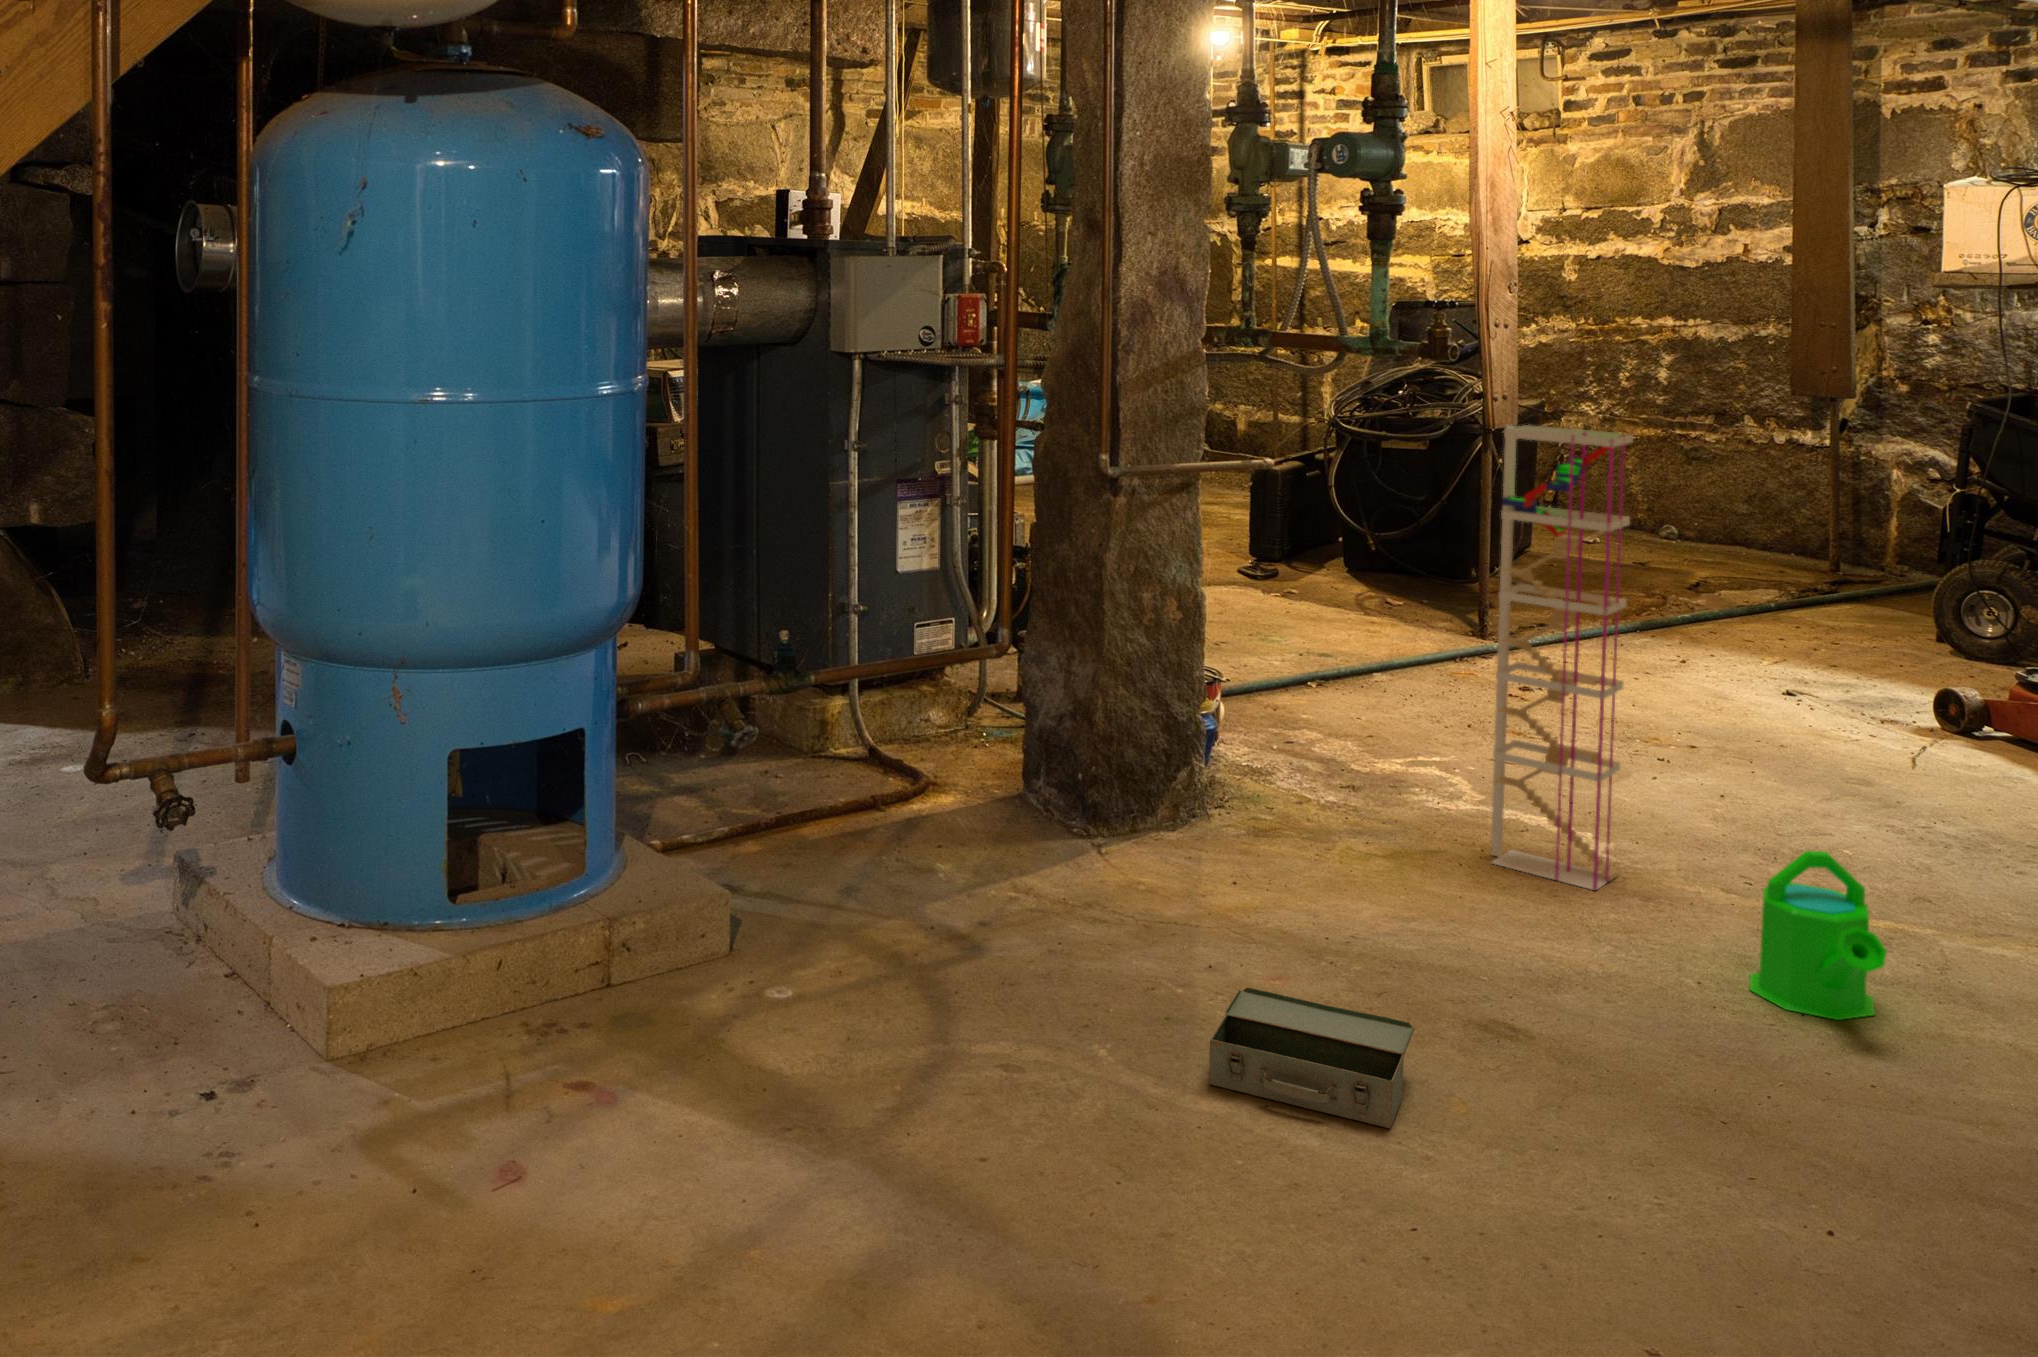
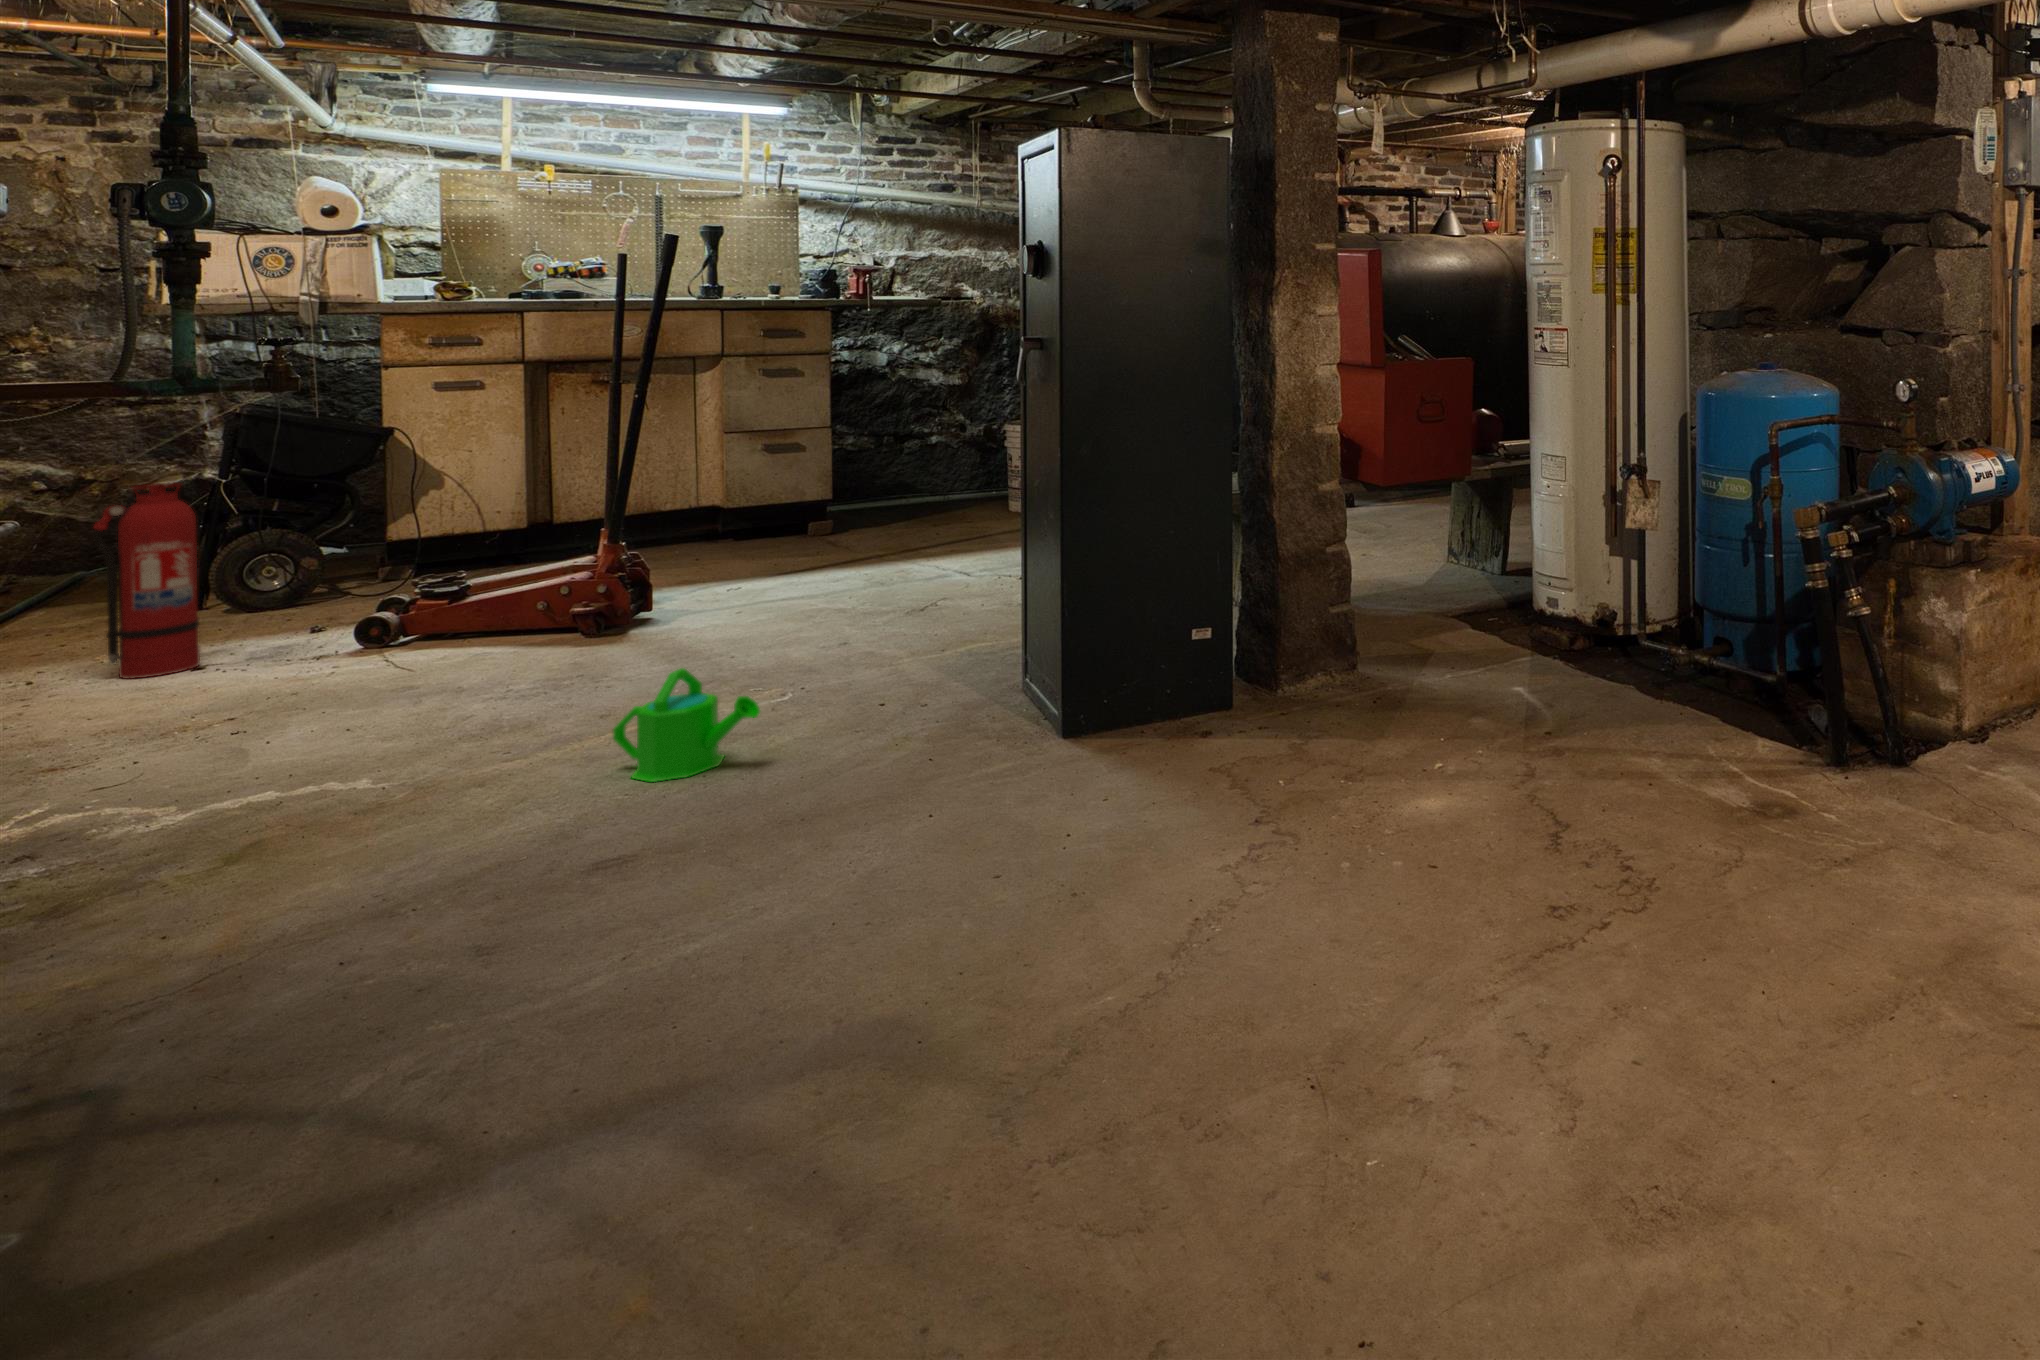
shelving unit: present [1491,425,1633,890] -> none [262,418,420,842]
fire extinguisher: none [1760,478,1843,693] -> present [93,483,200,679]
toolbox: present [1209,988,1414,1128] -> none [457,875,697,1013]

